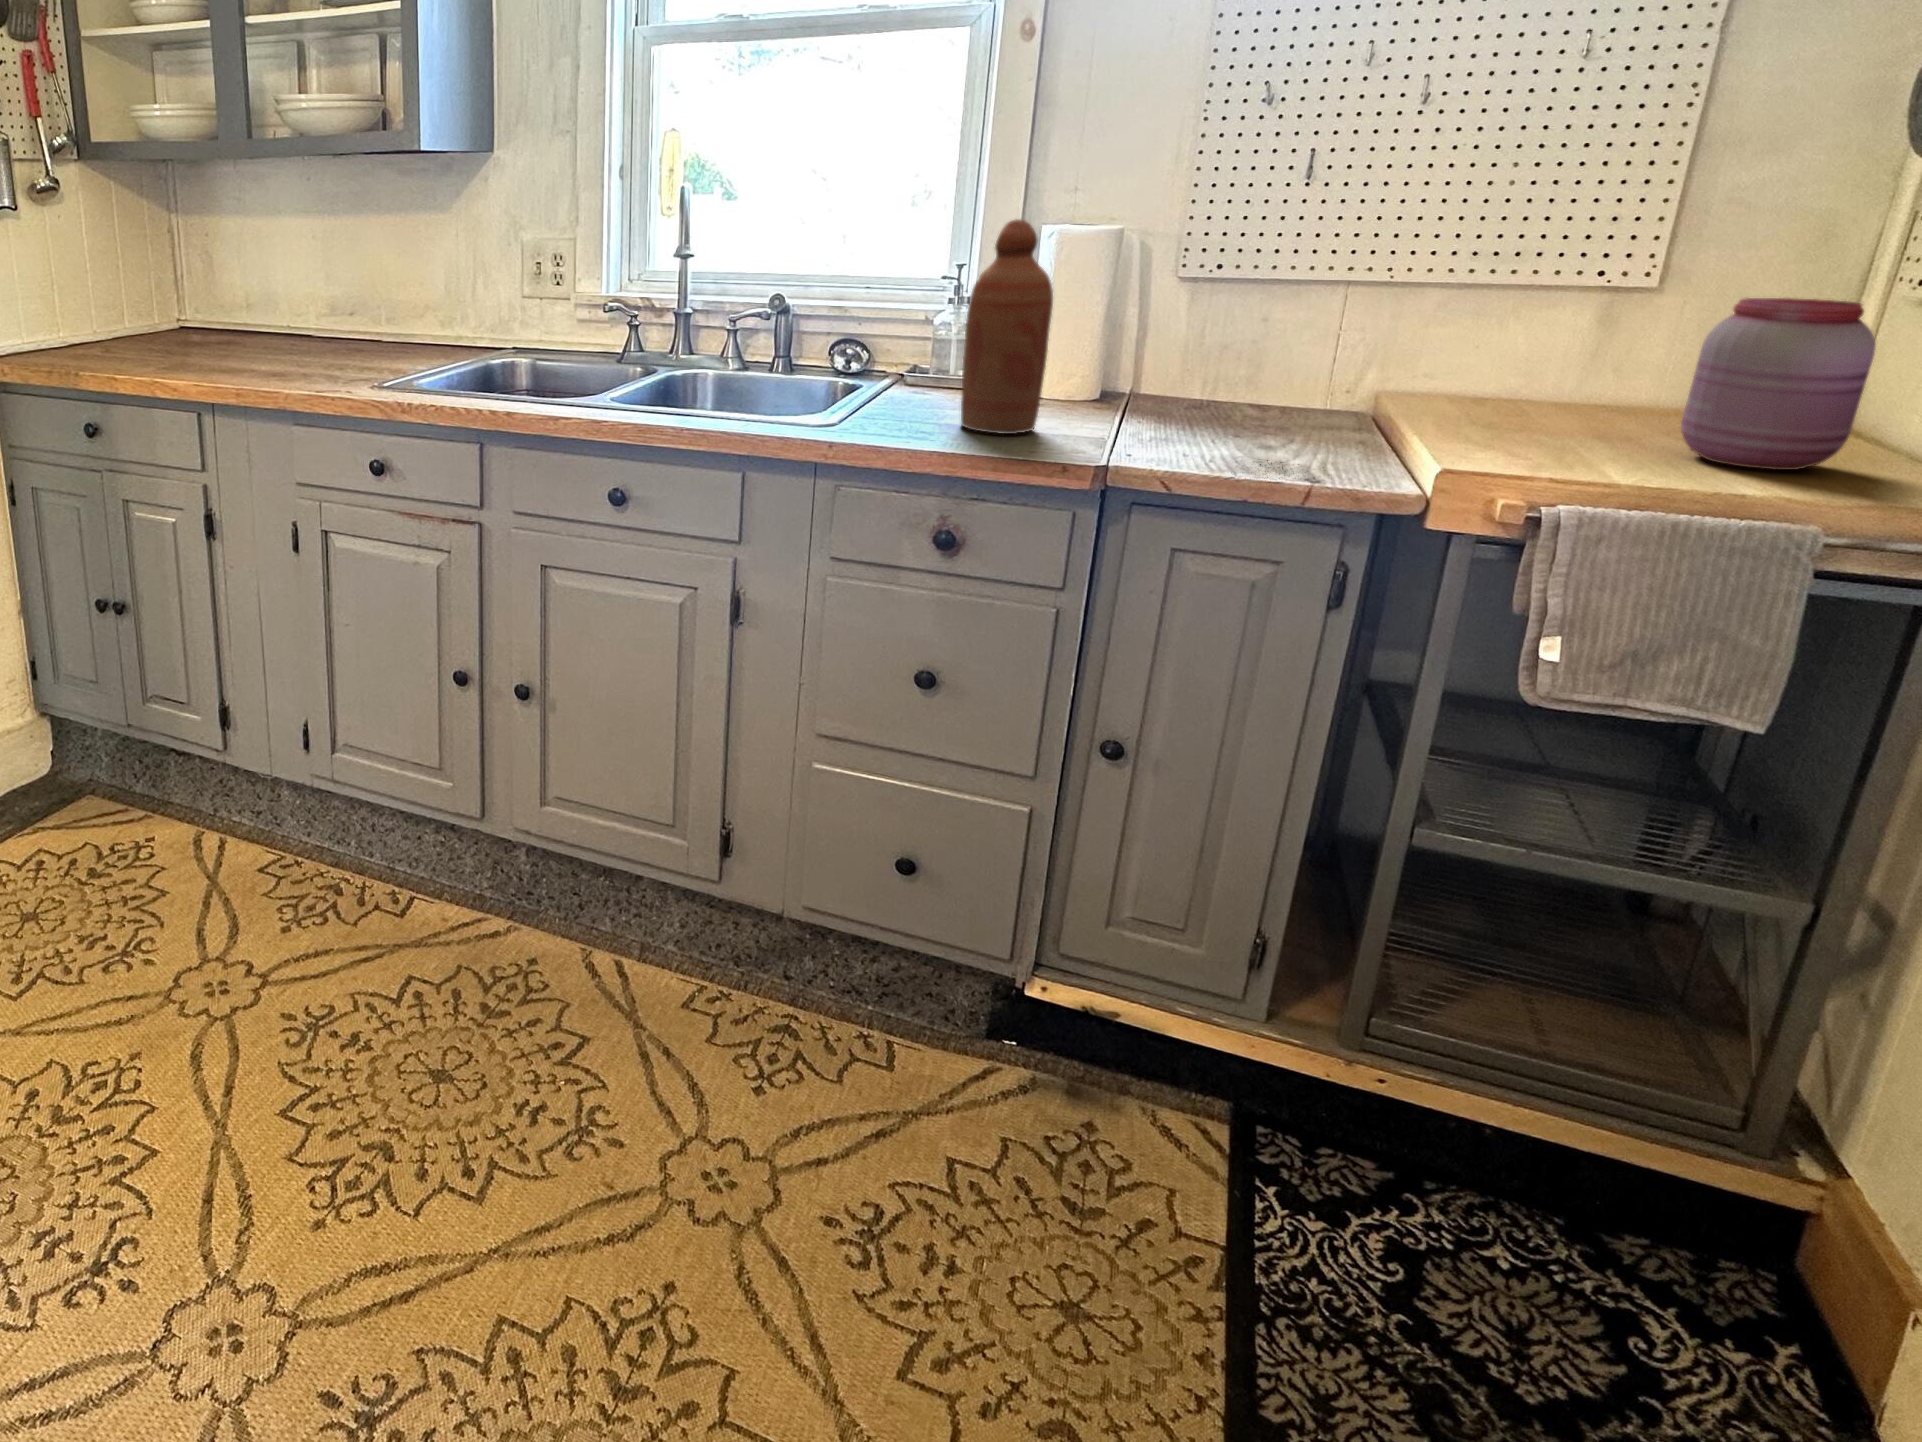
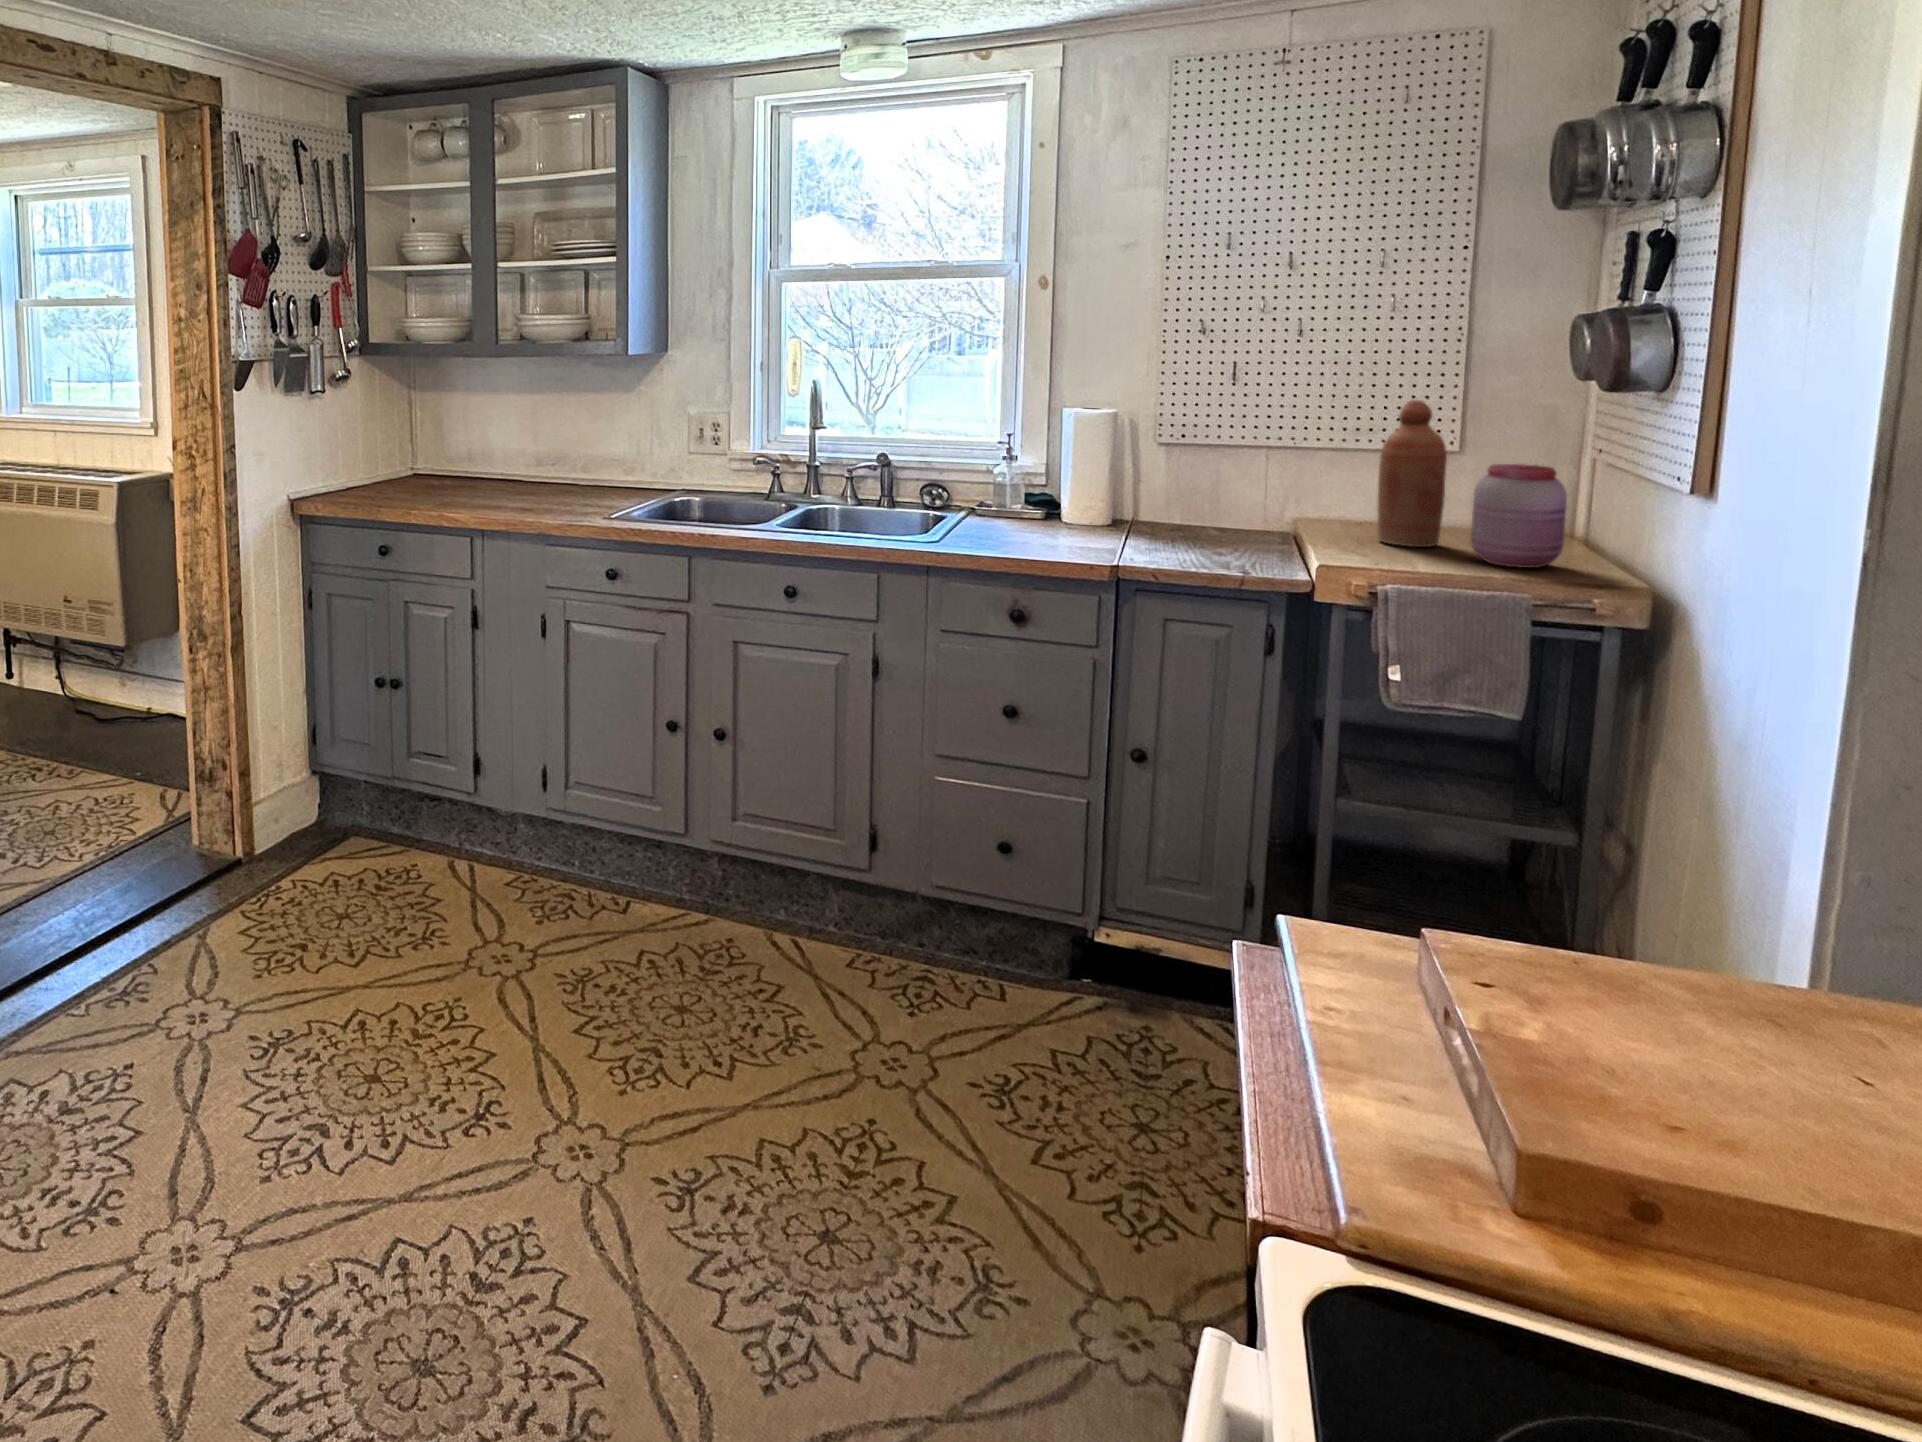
bottle: present [961,219,1053,434] -> present [1377,400,1447,547]

